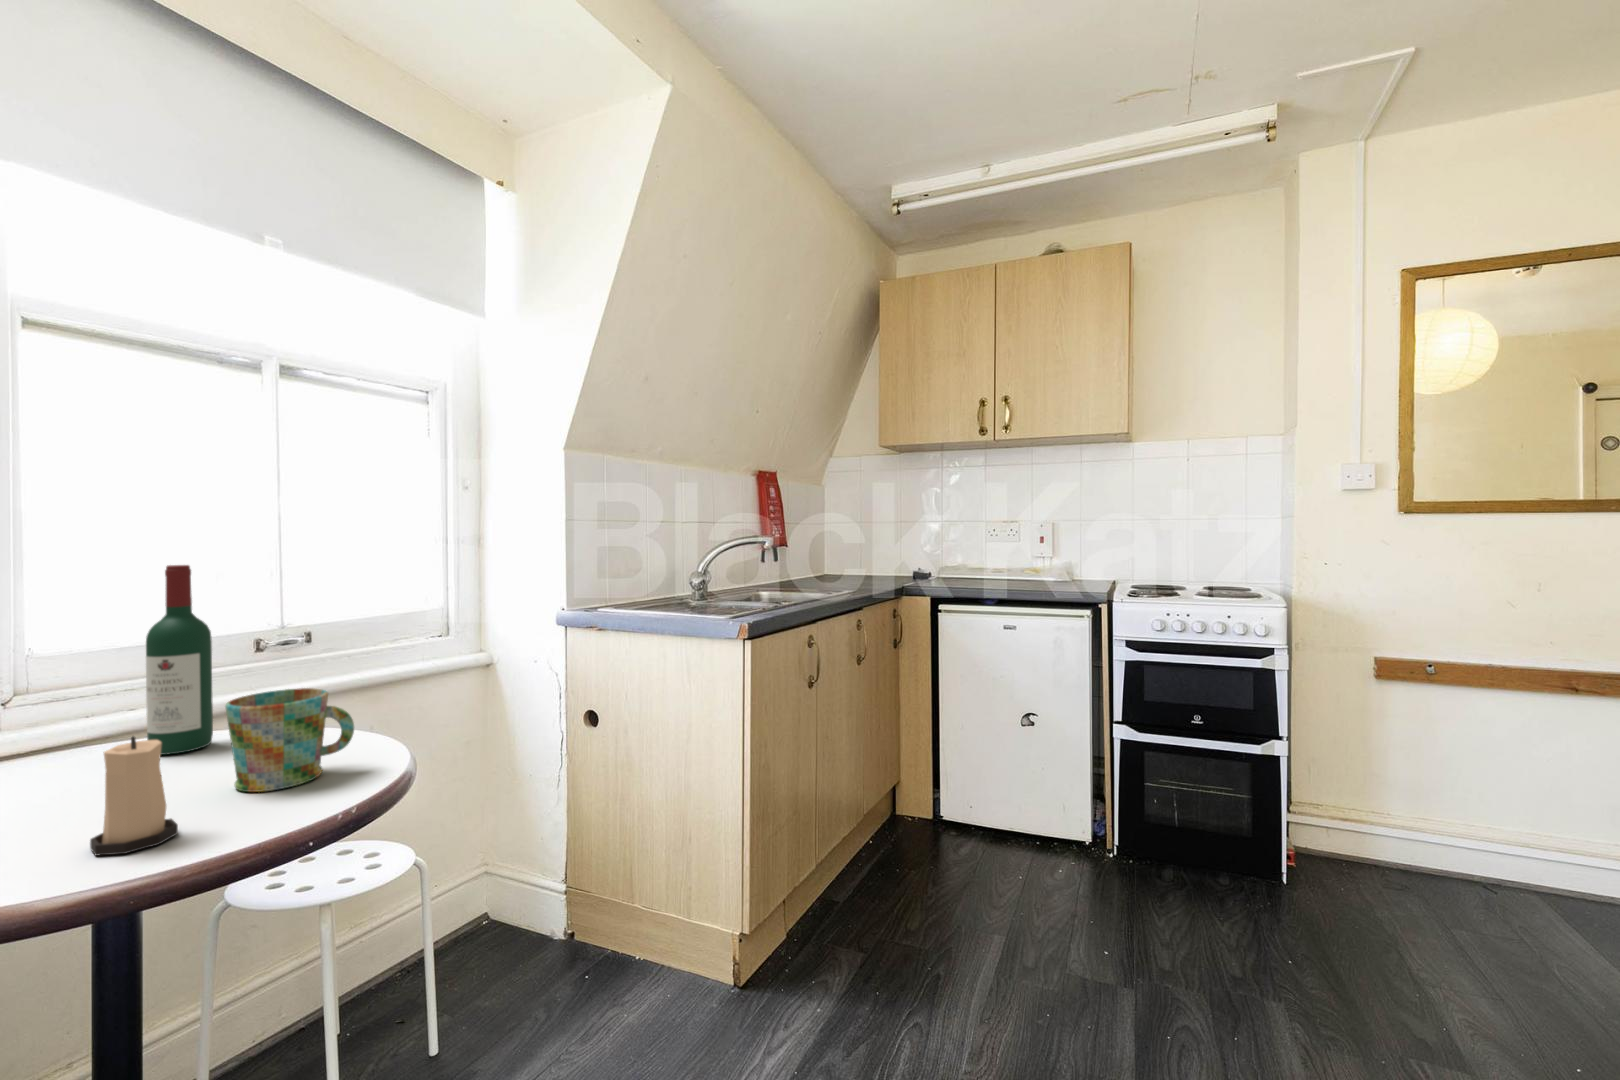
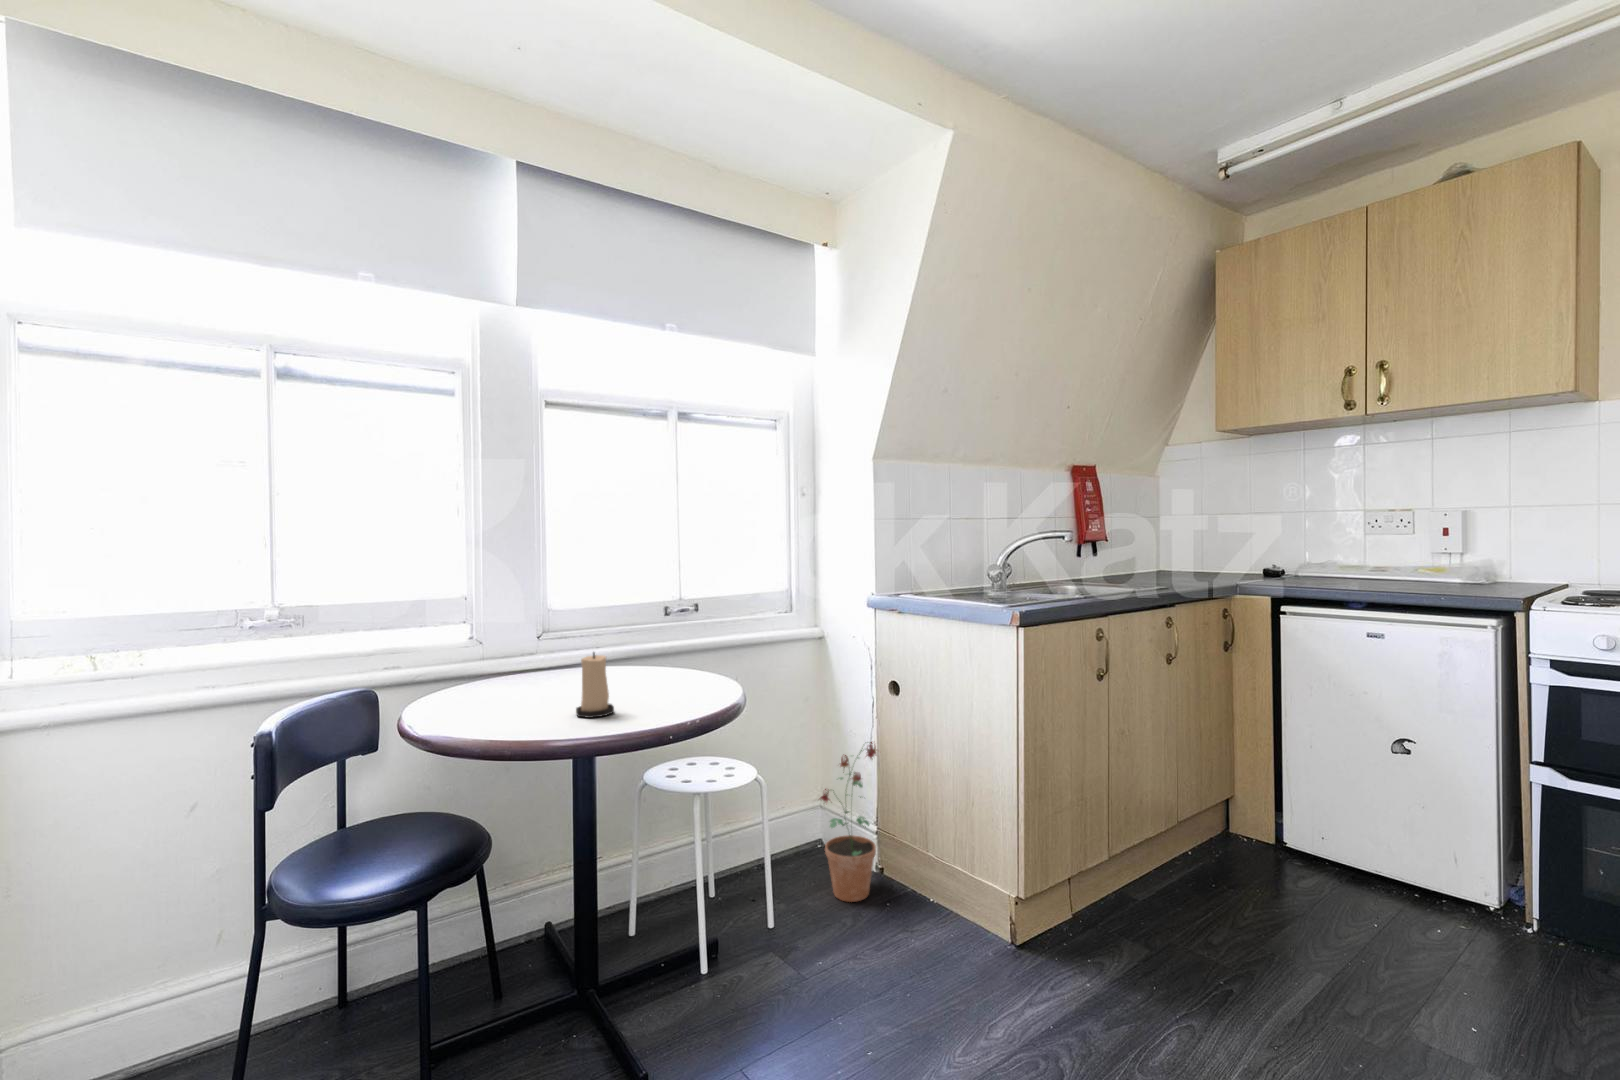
wine bottle: present [146,565,213,755] -> none [605,553,638,674]
mug: present [225,688,354,792] -> none [640,636,709,698]
potted plant: none [495,785,575,989] -> present [820,742,877,902]

